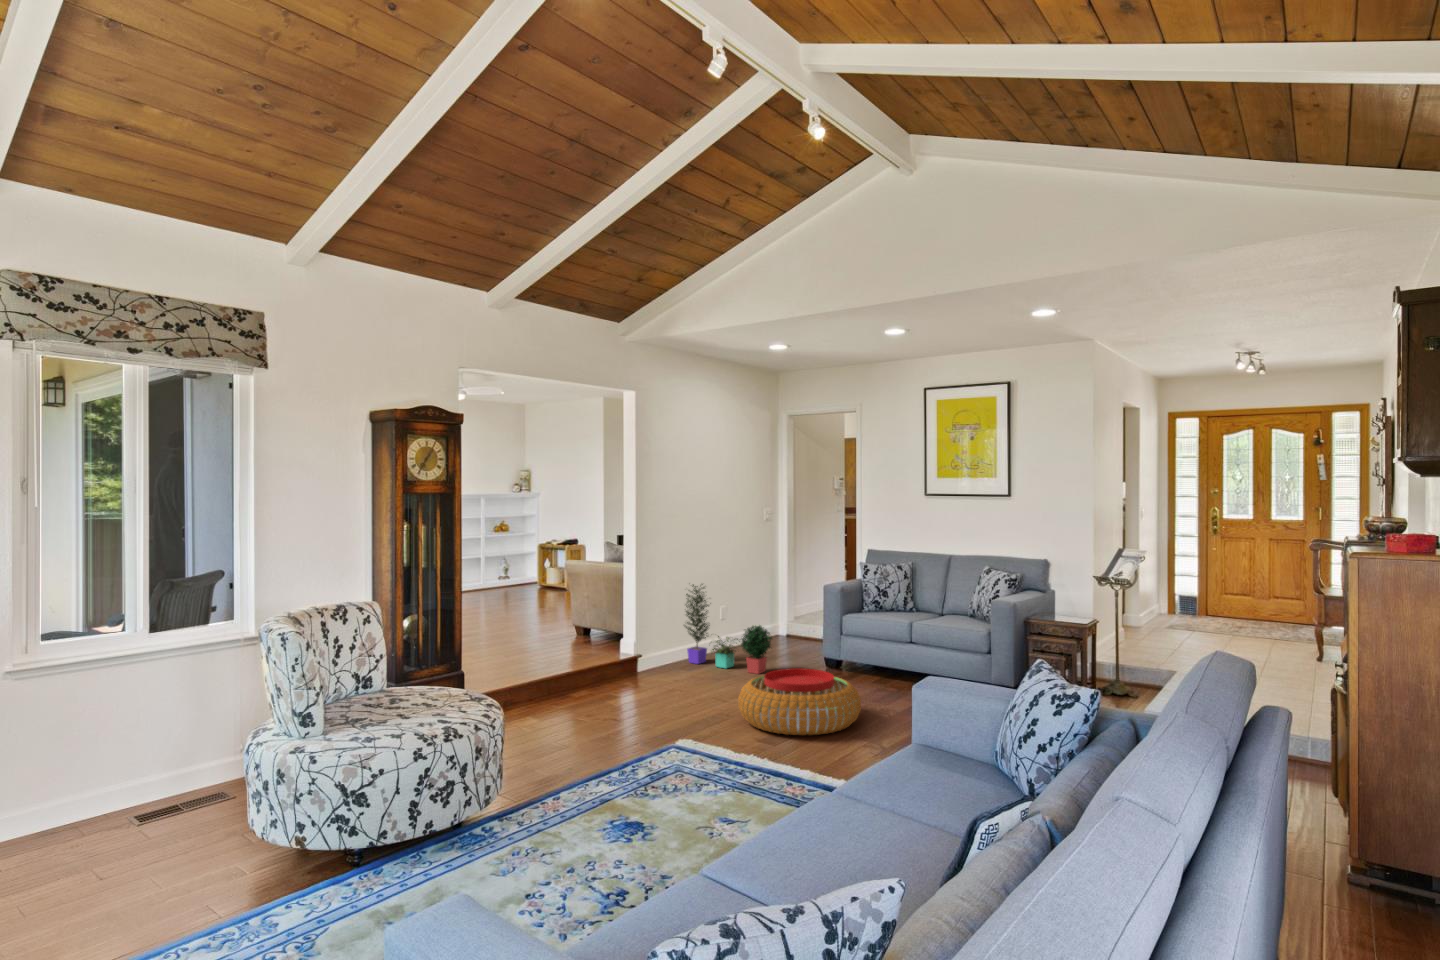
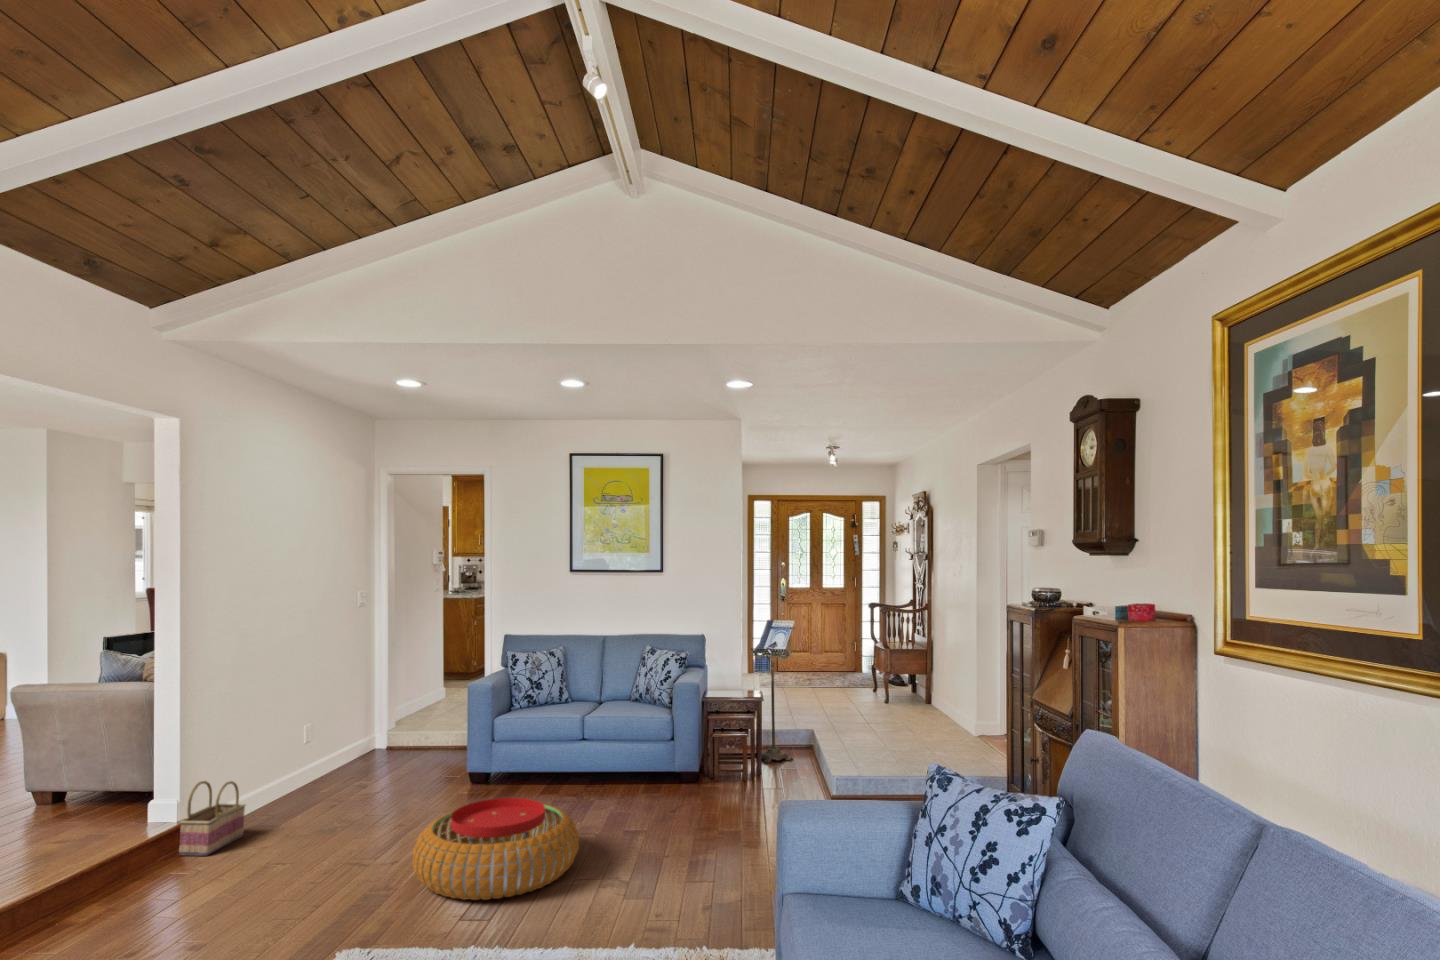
potted plant: present [685,584,772,674] -> none [262,694,408,811]
basket: none [626,633,666,681] -> present [179,781,245,856]

